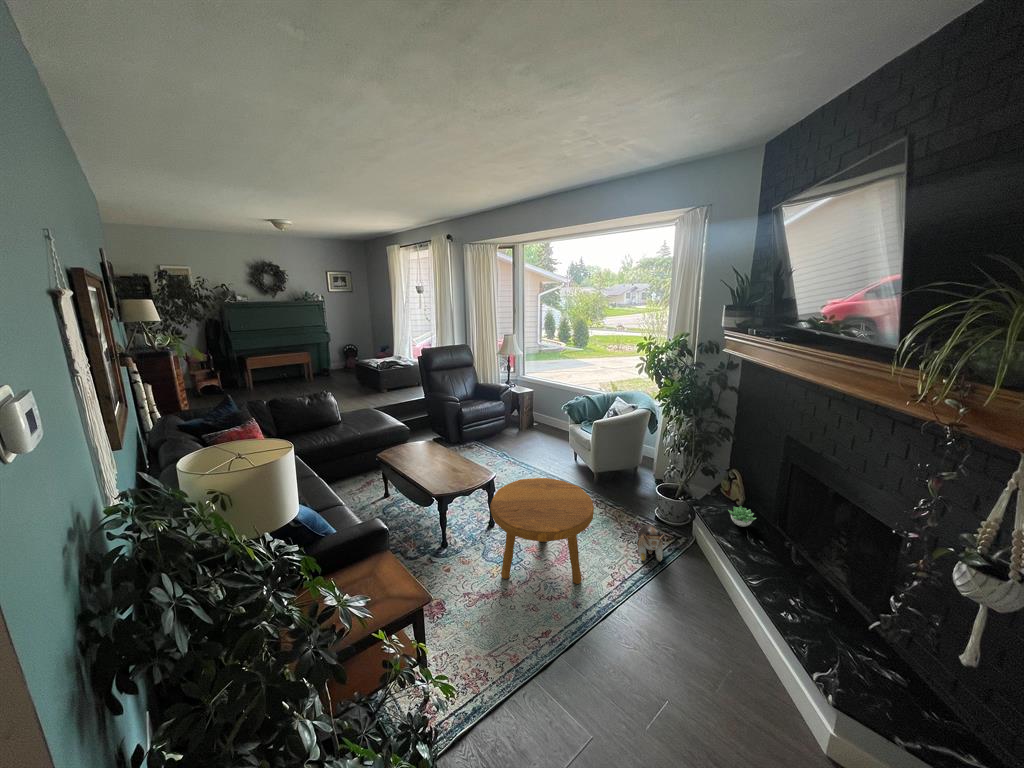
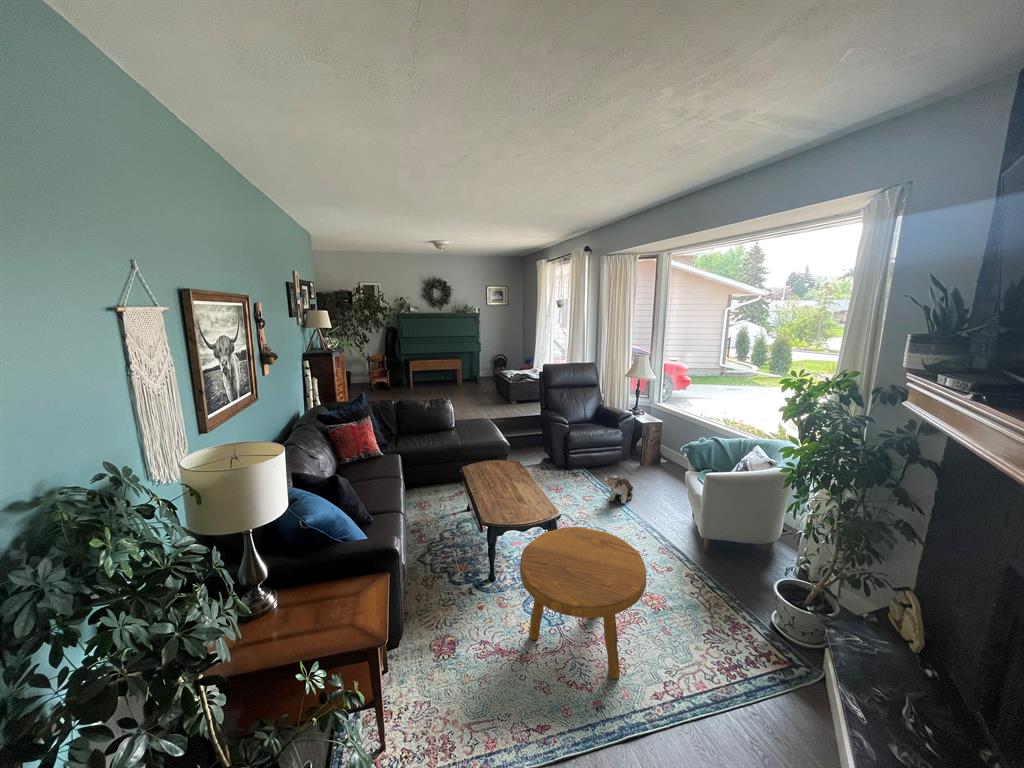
succulent plant: present [728,506,756,527] -> none [880,651,935,692]
plush toy: present [637,524,663,561] -> present [605,475,633,503]

